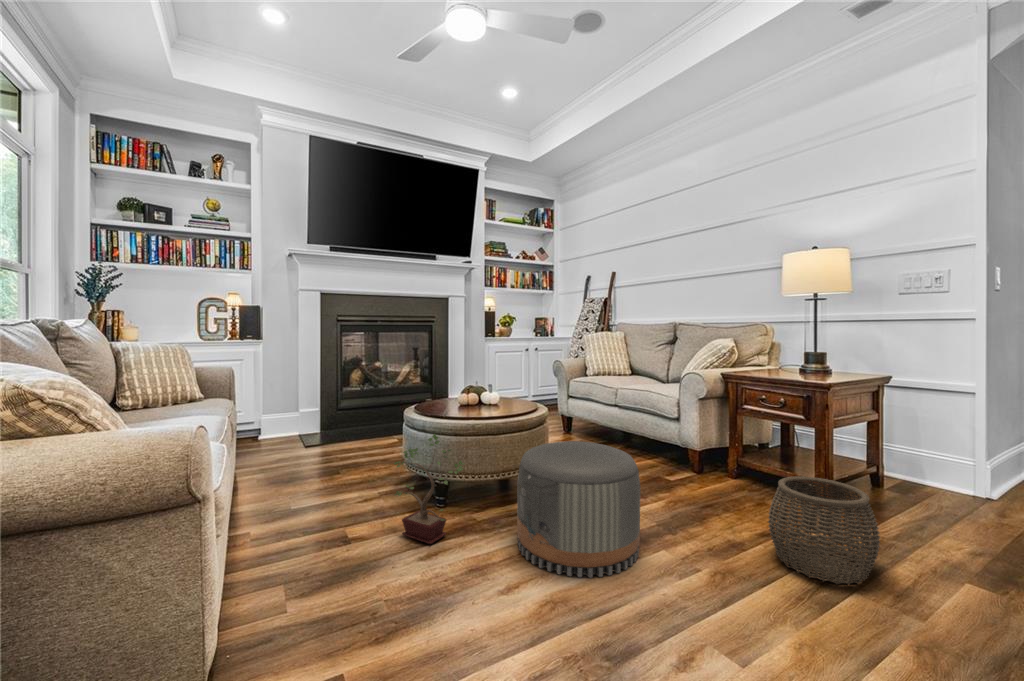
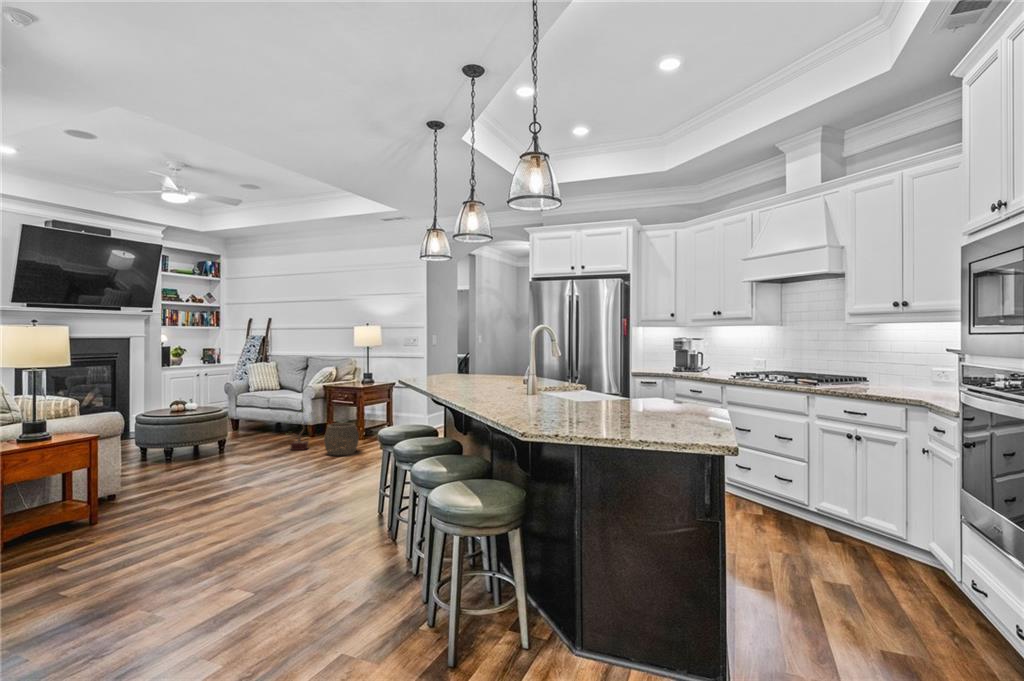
potted plant: present [394,434,464,544] -> present [289,409,317,450]
pouf: present [517,441,640,577] -> none [214,419,272,468]

